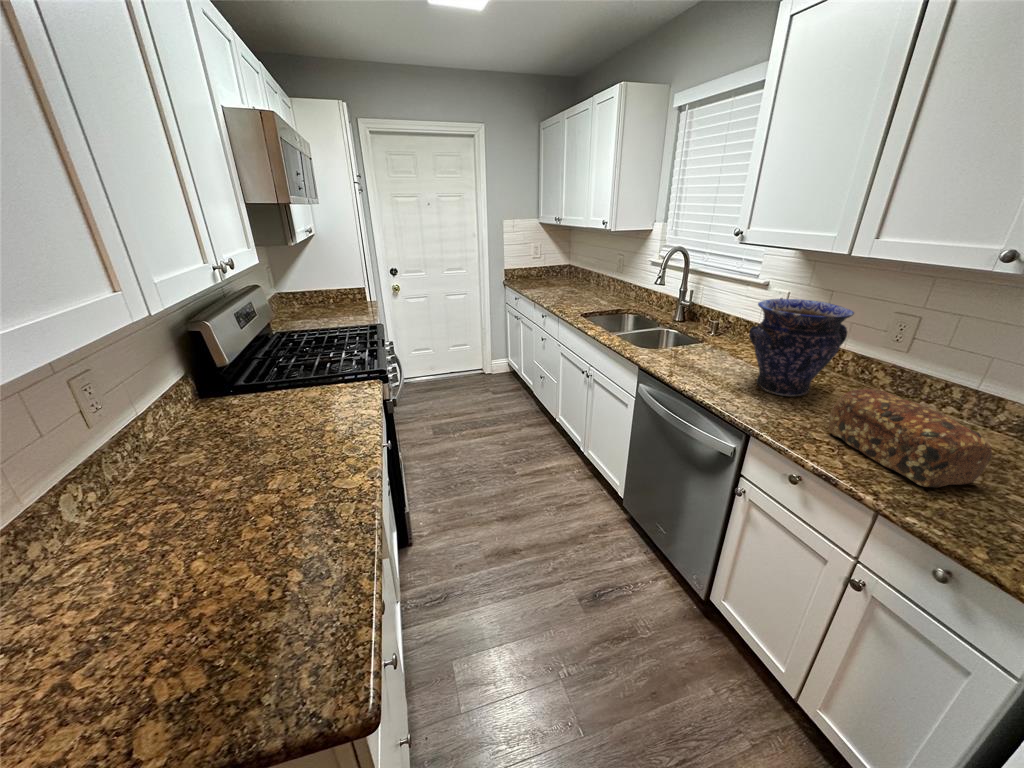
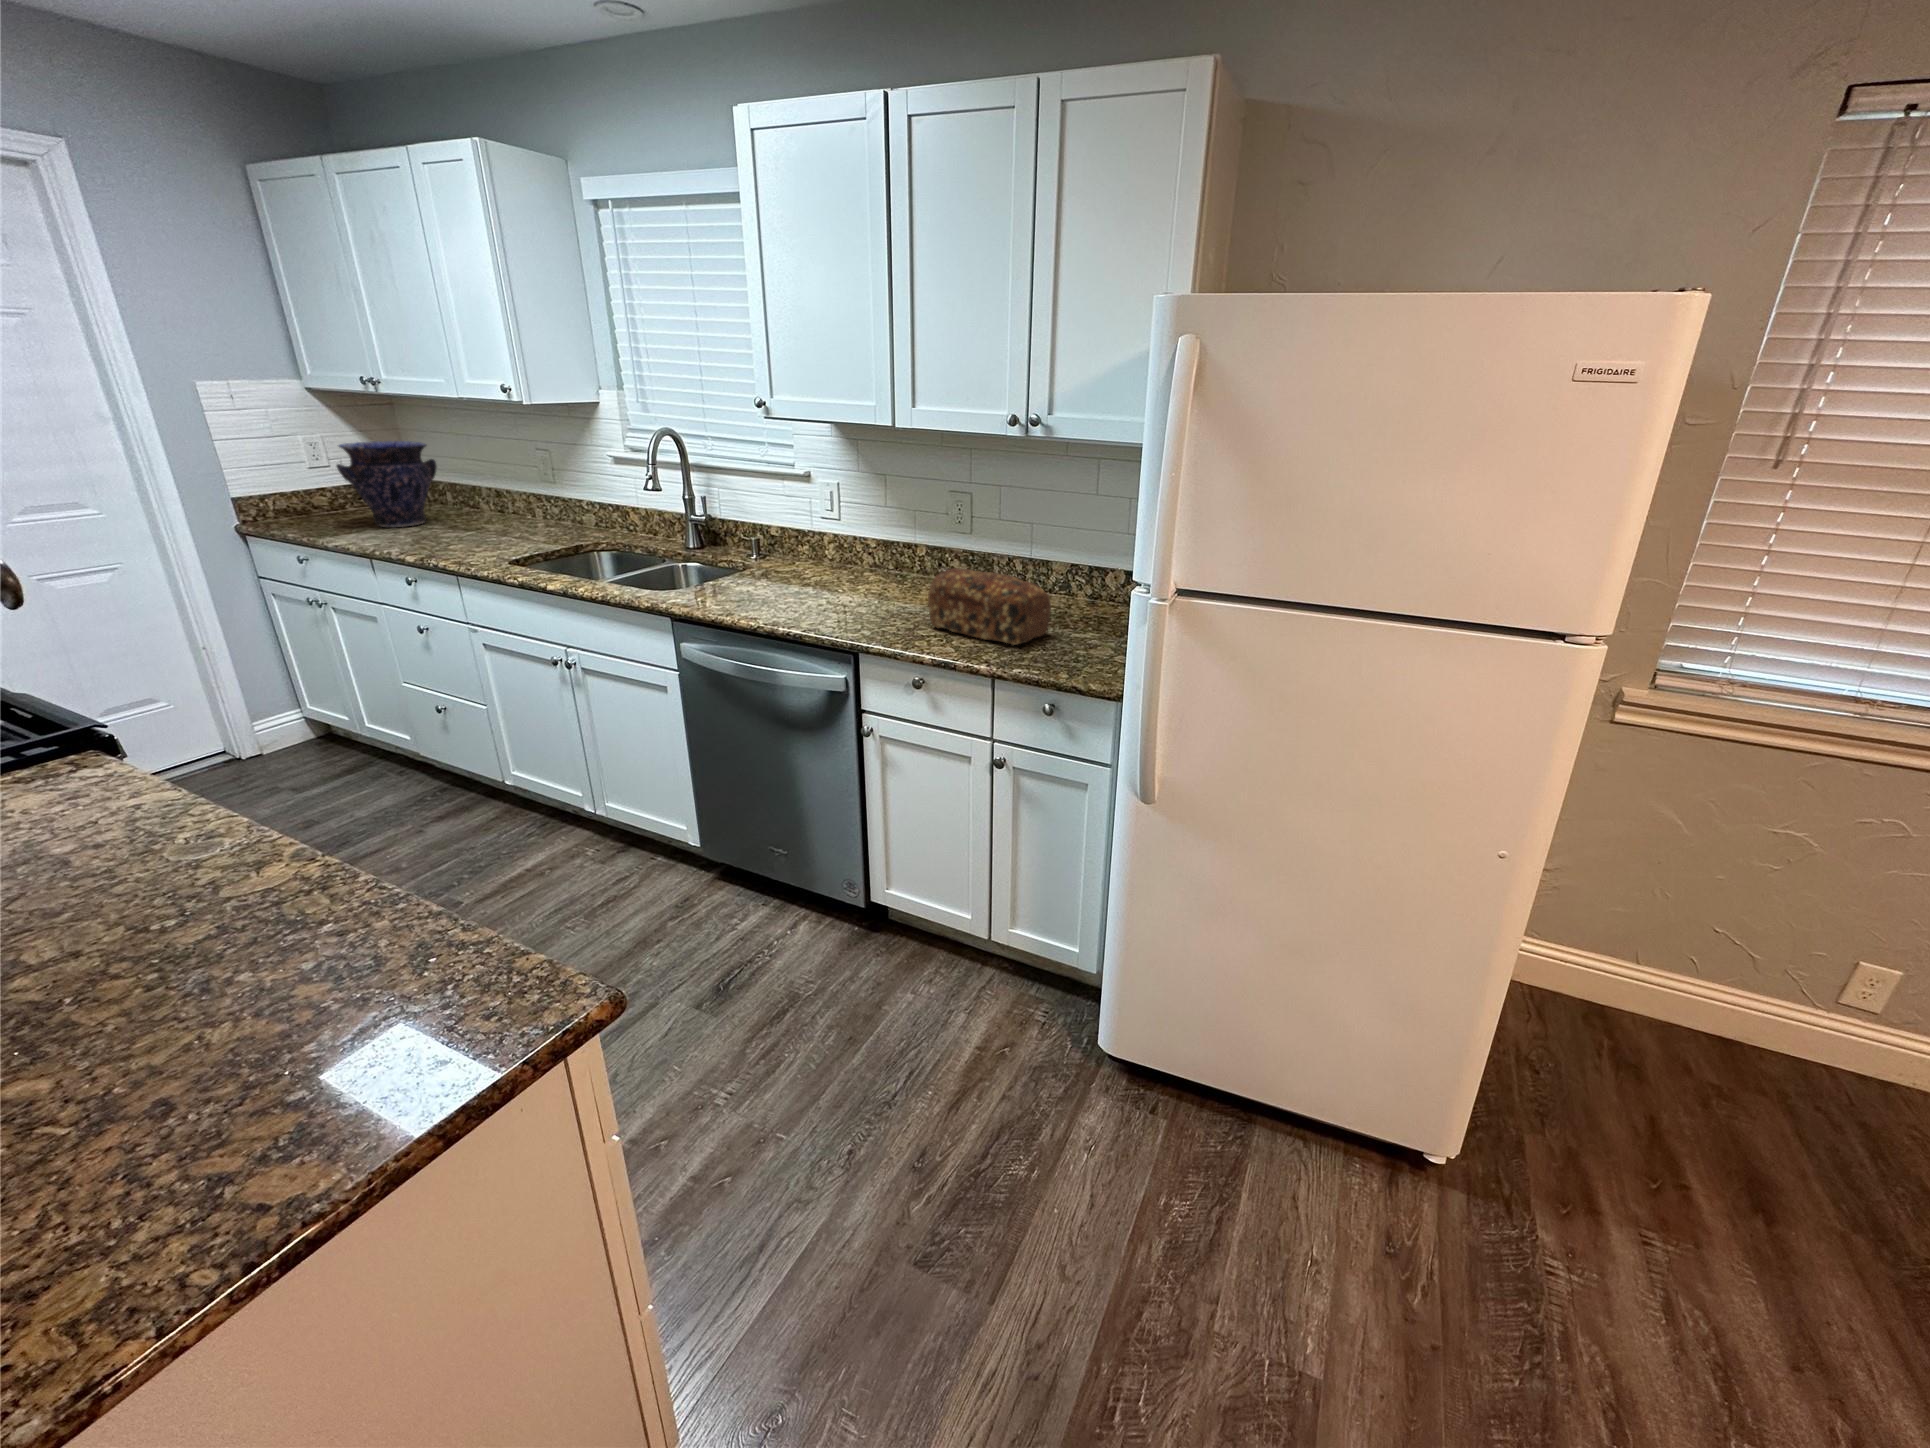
vase: present [749,299,854,396] -> present [337,441,437,527]

